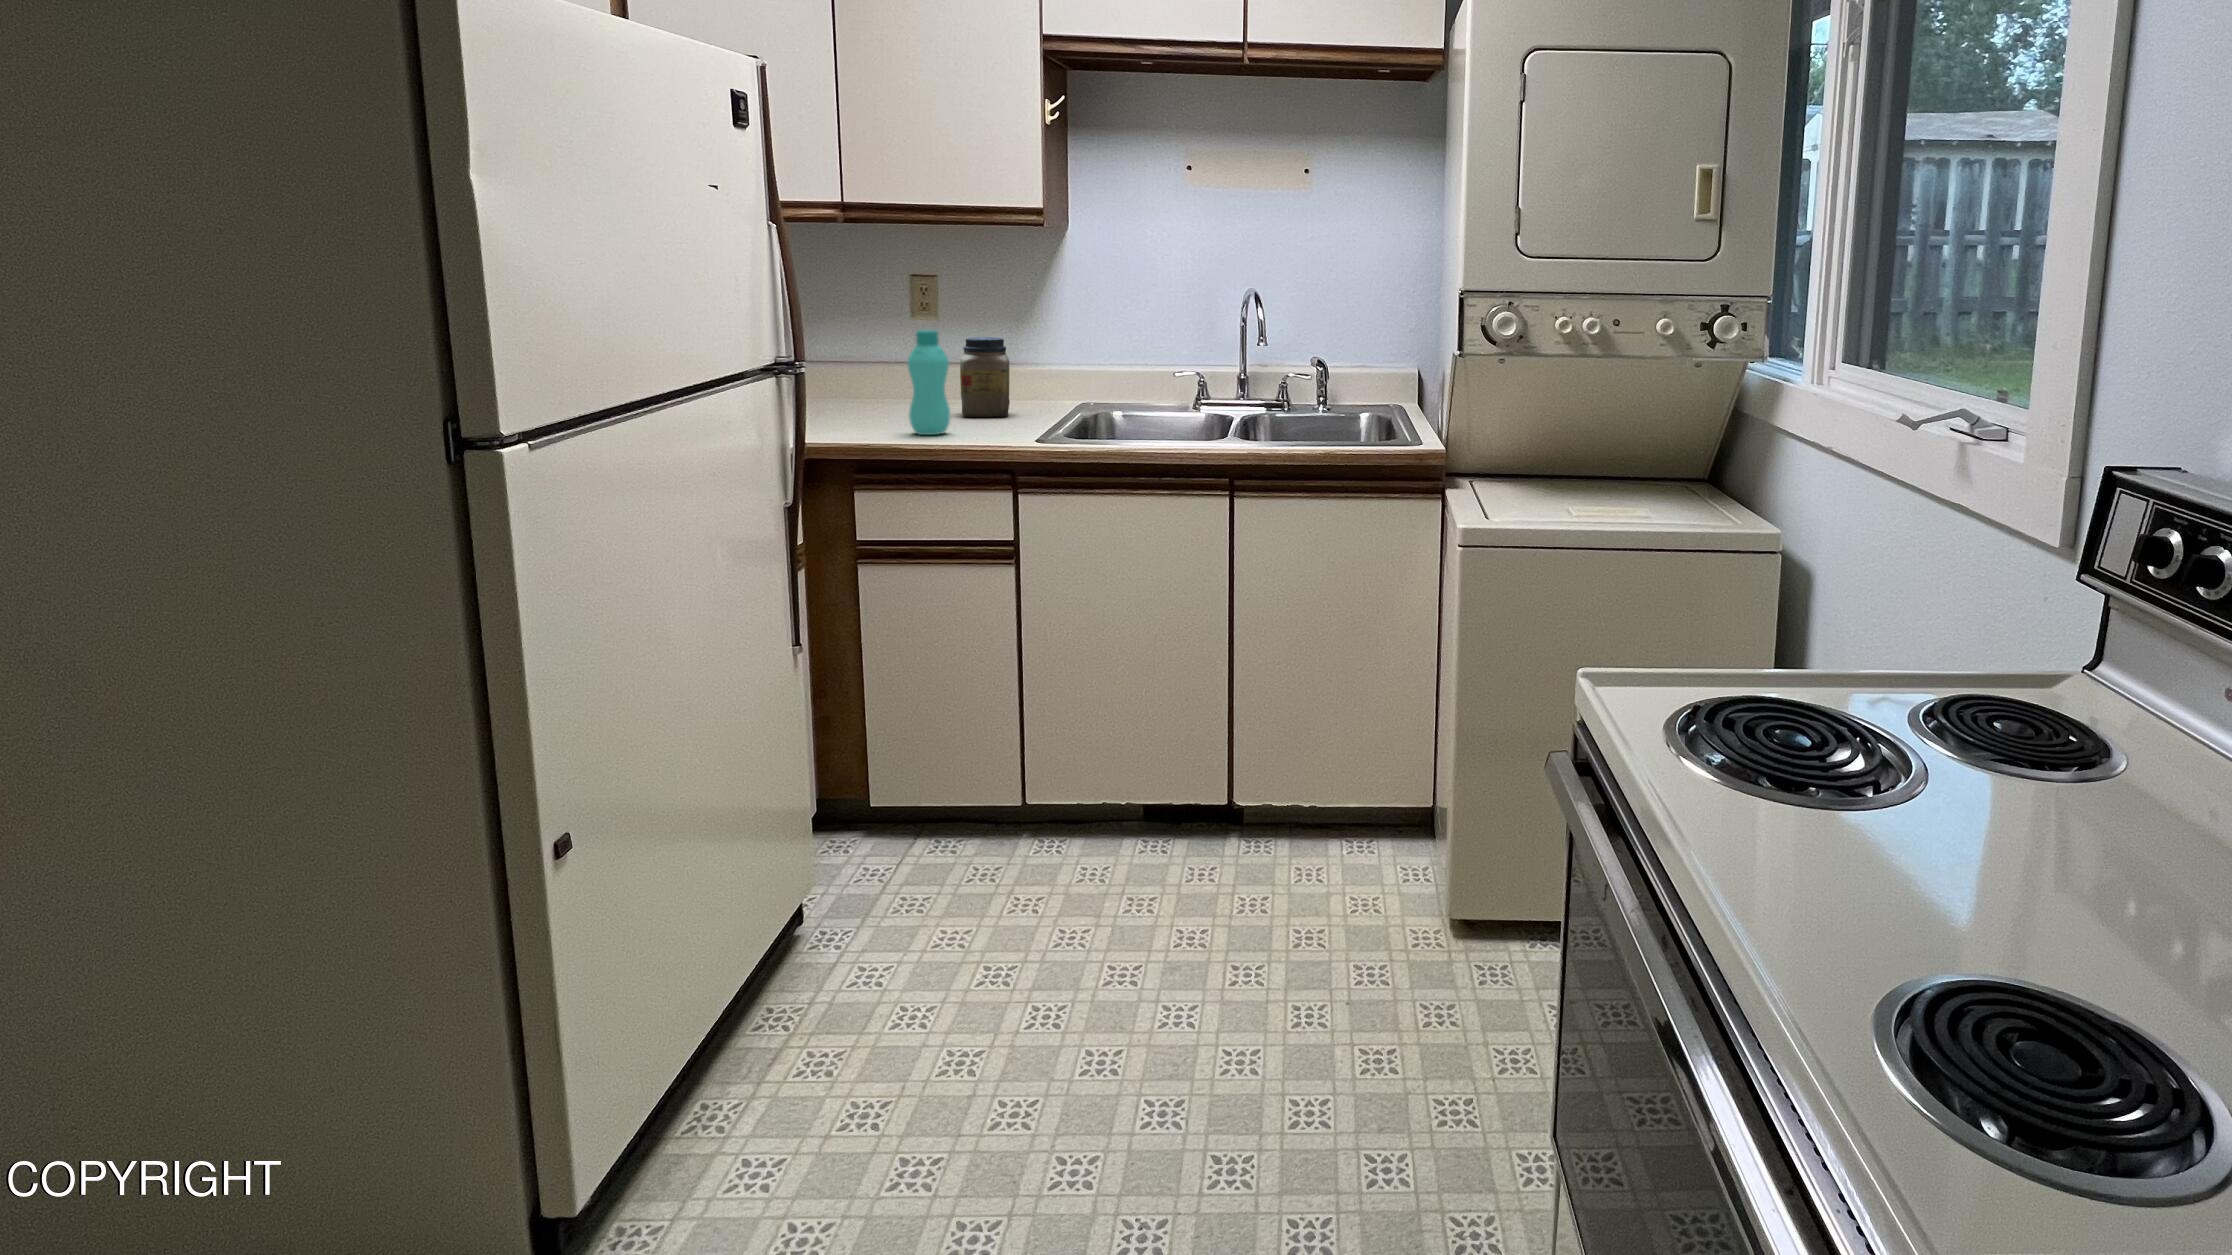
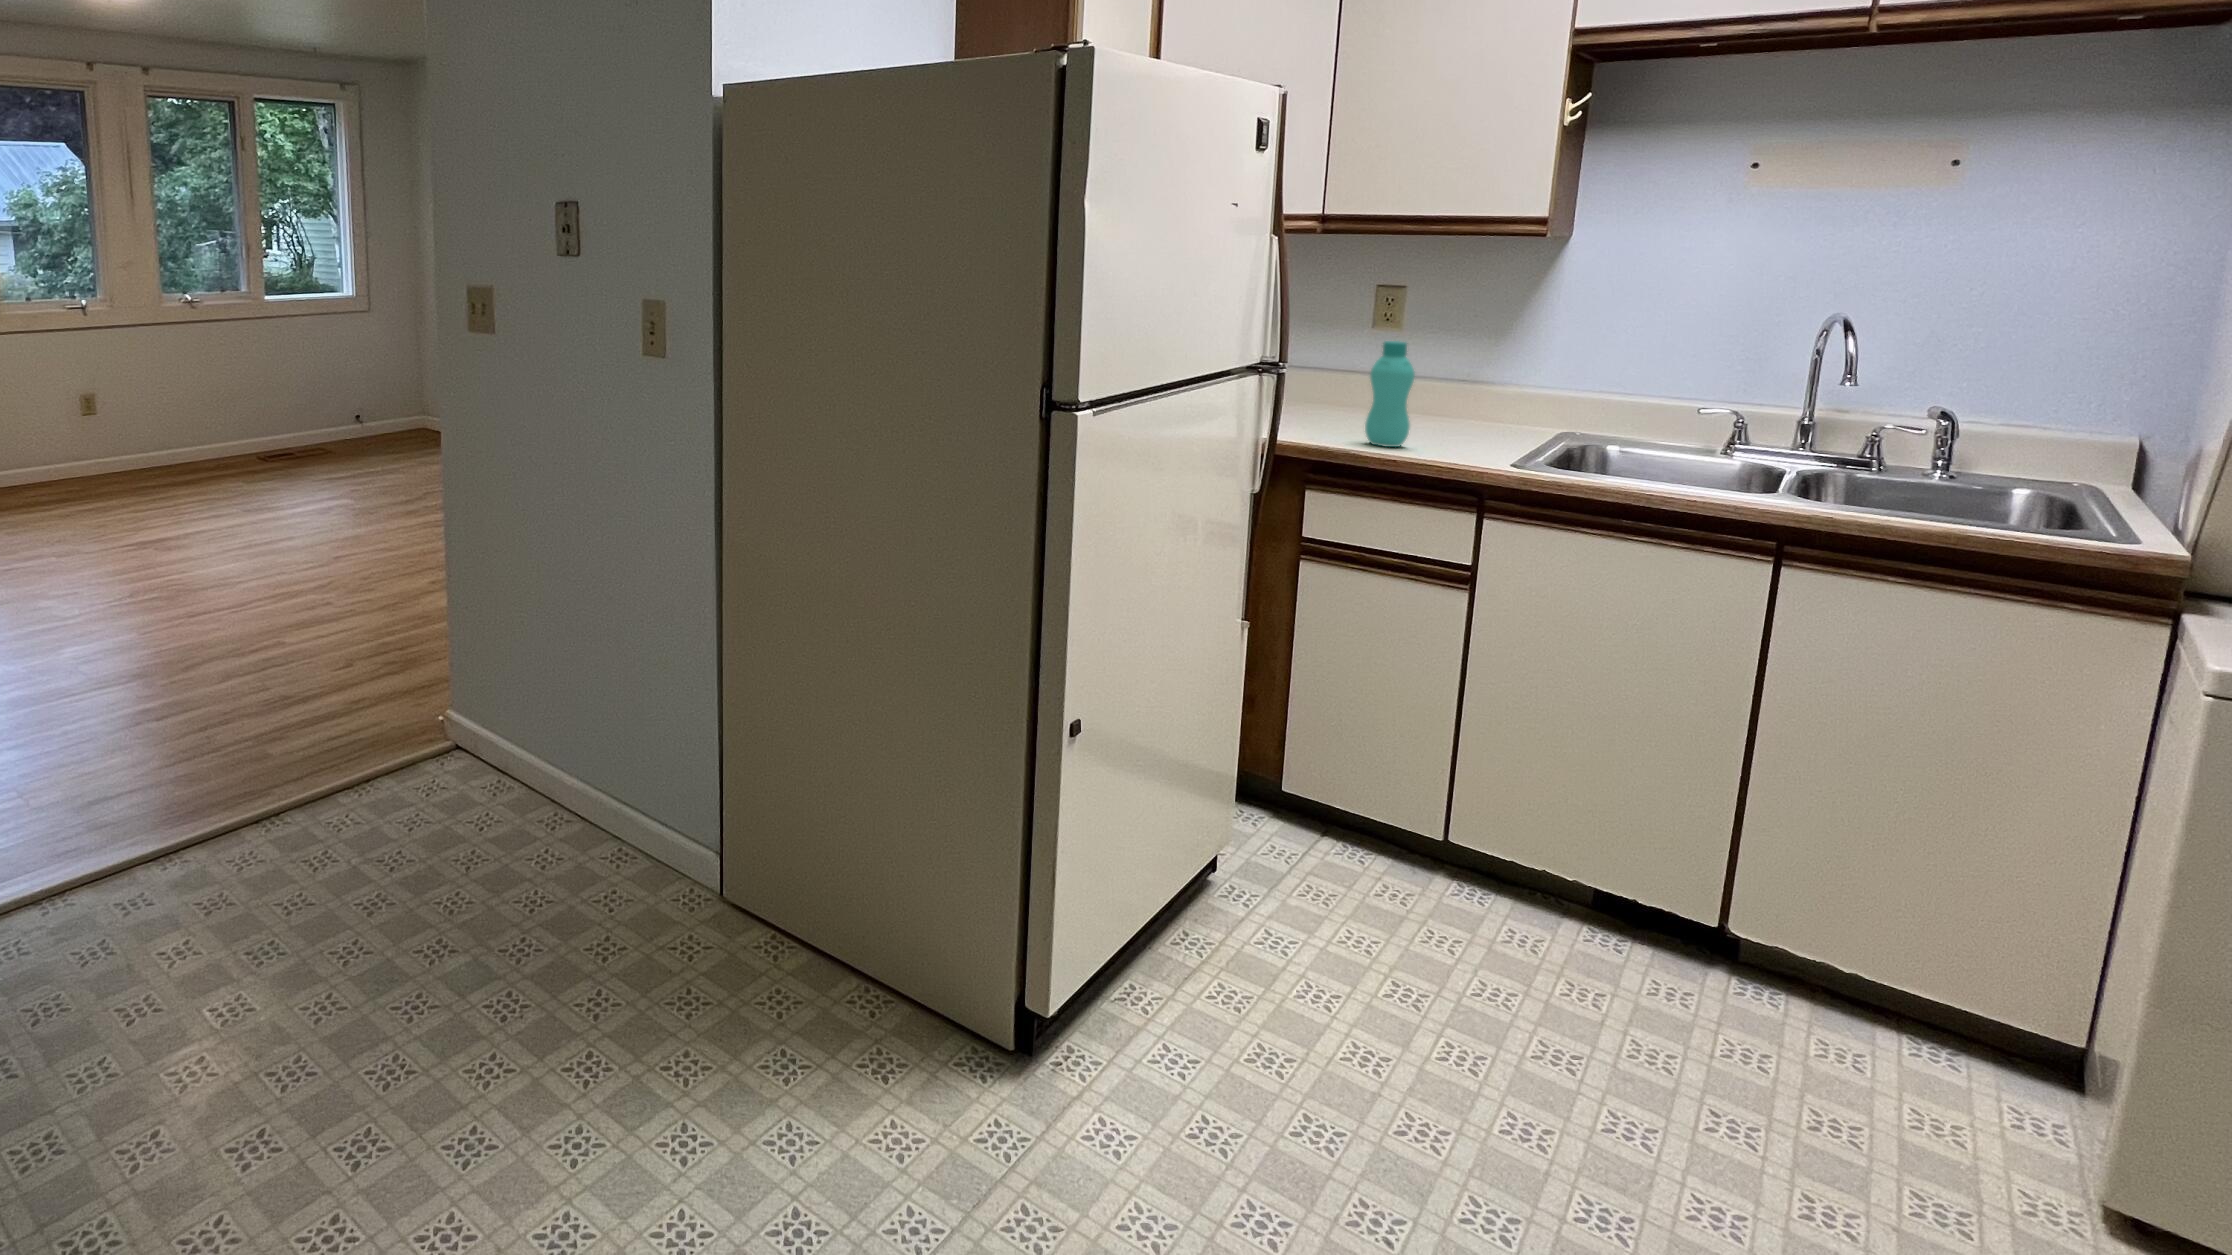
jar: present [960,337,1010,417] -> none [1418,352,1479,438]

